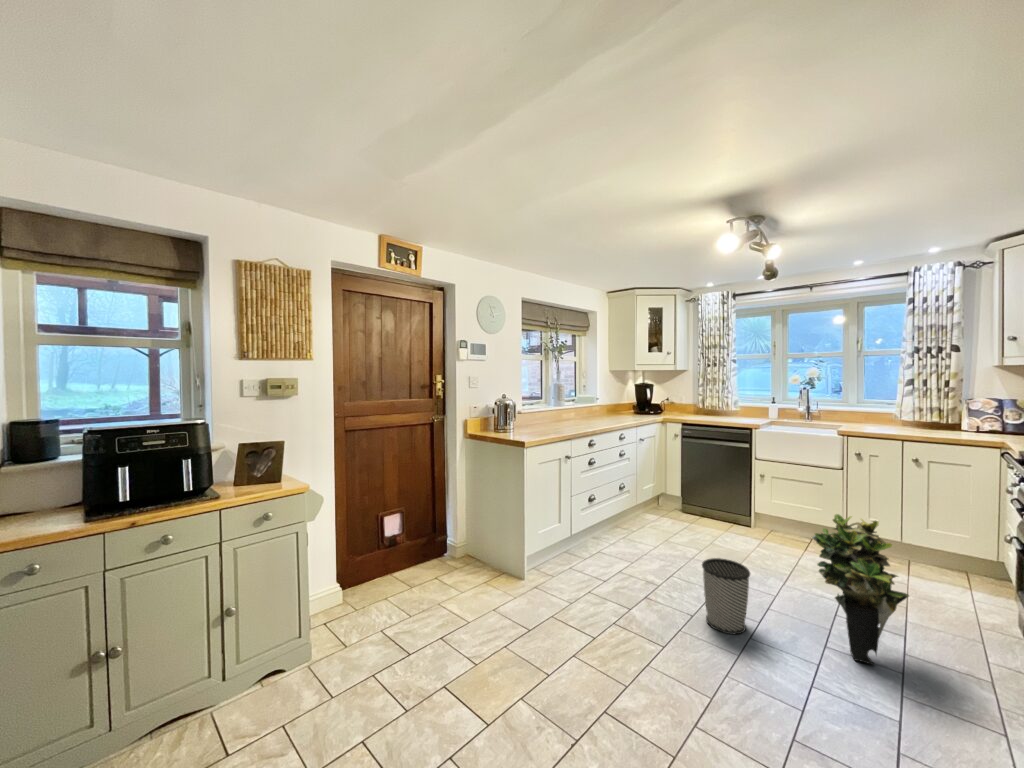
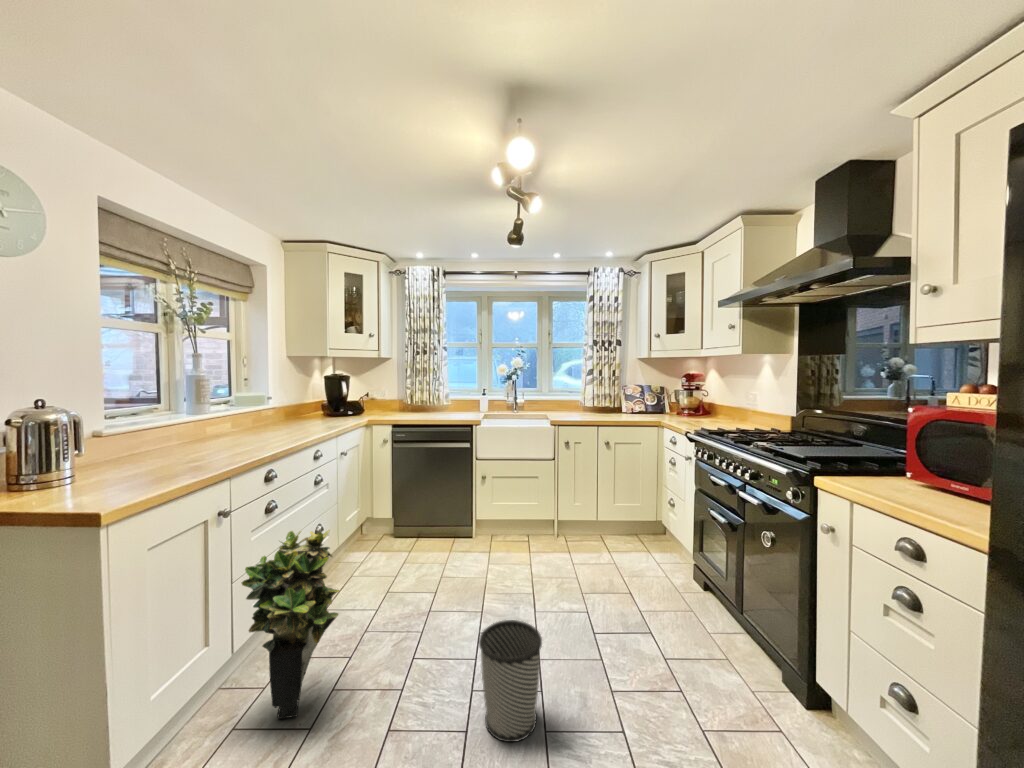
potted plant: present [813,514,909,665] -> present [242,531,339,719]

